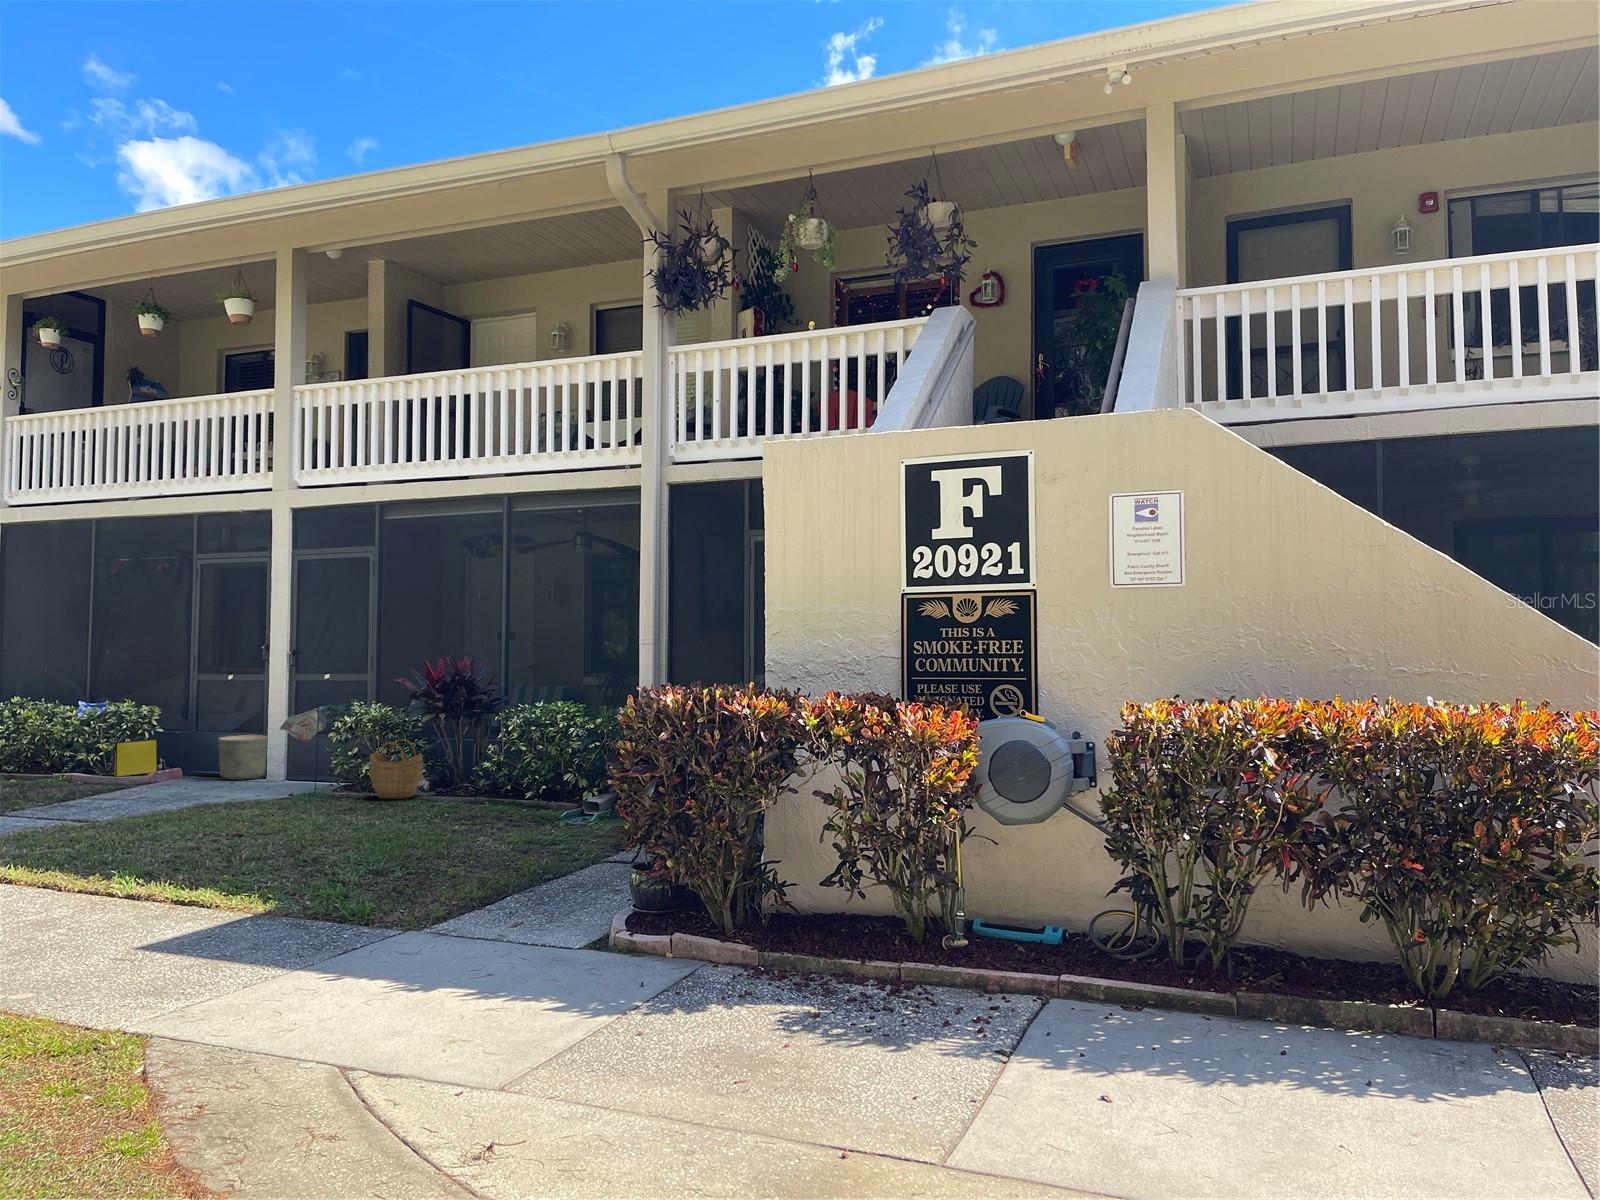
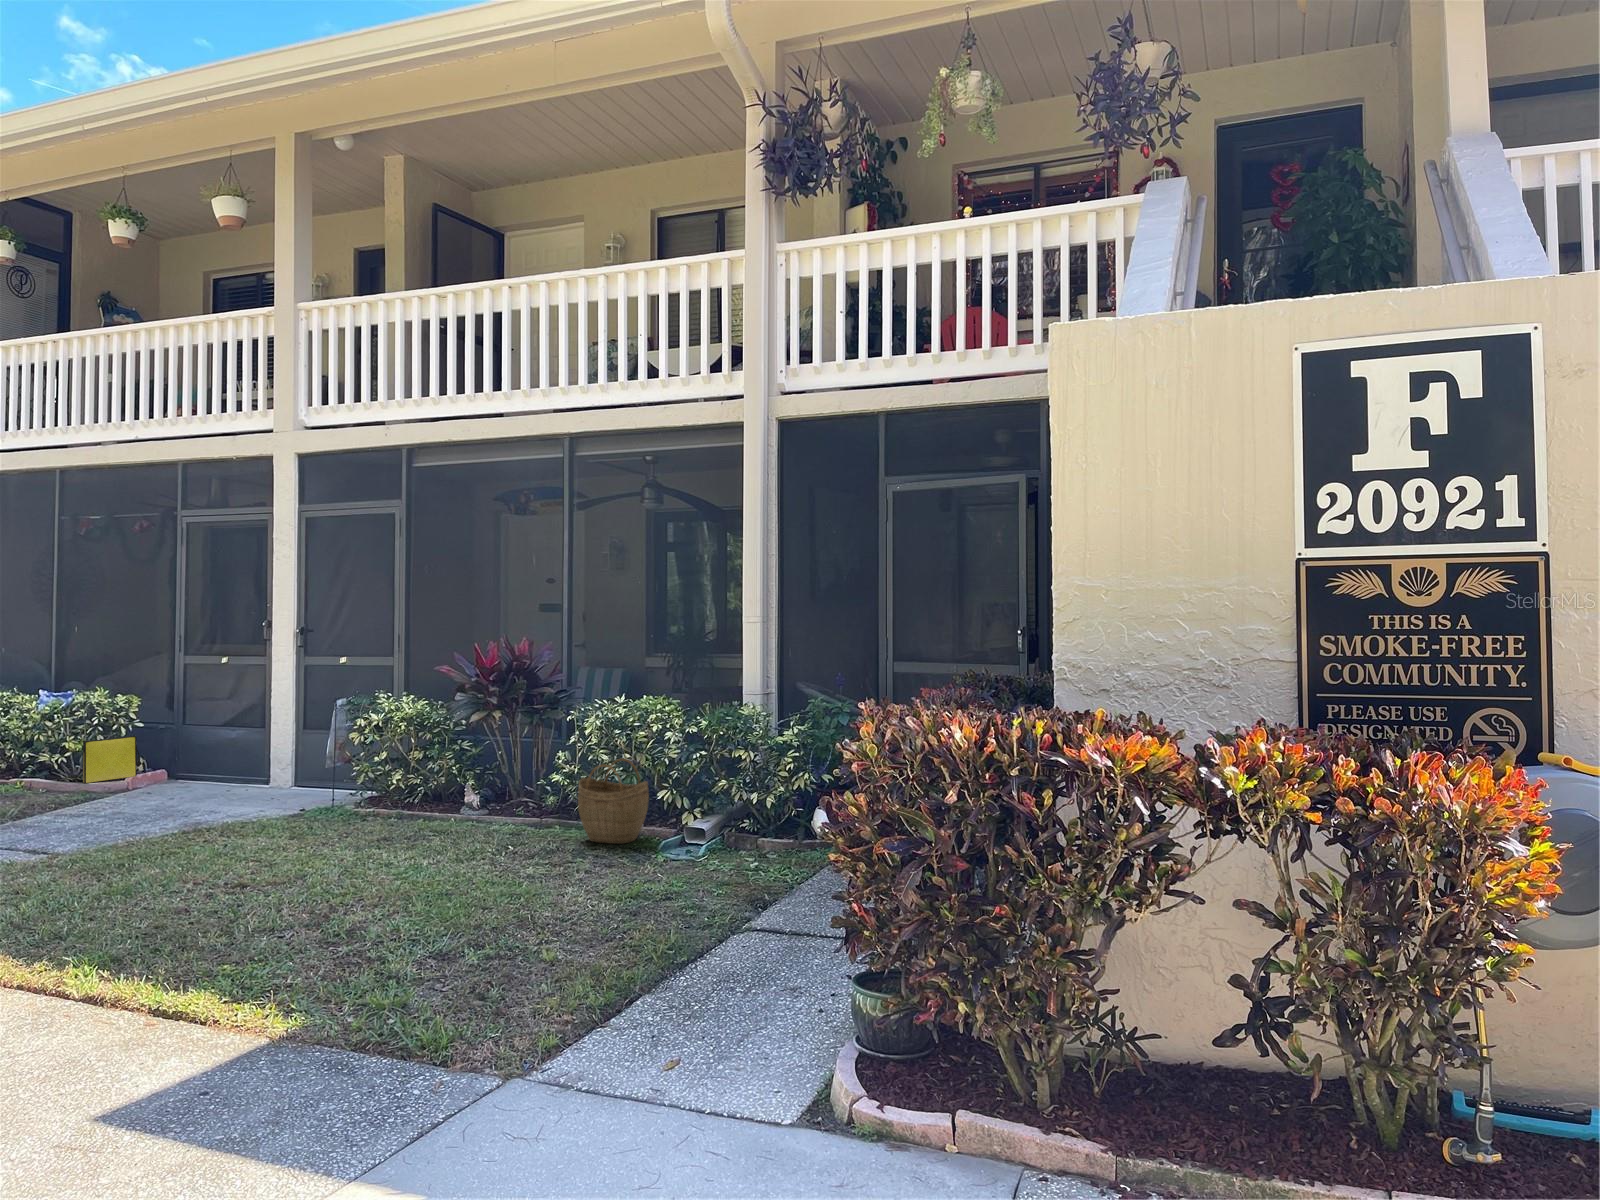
planter: present [219,735,268,780] -> none [212,733,273,788]
woven basket: present [370,739,423,799] -> present [578,759,649,844]

